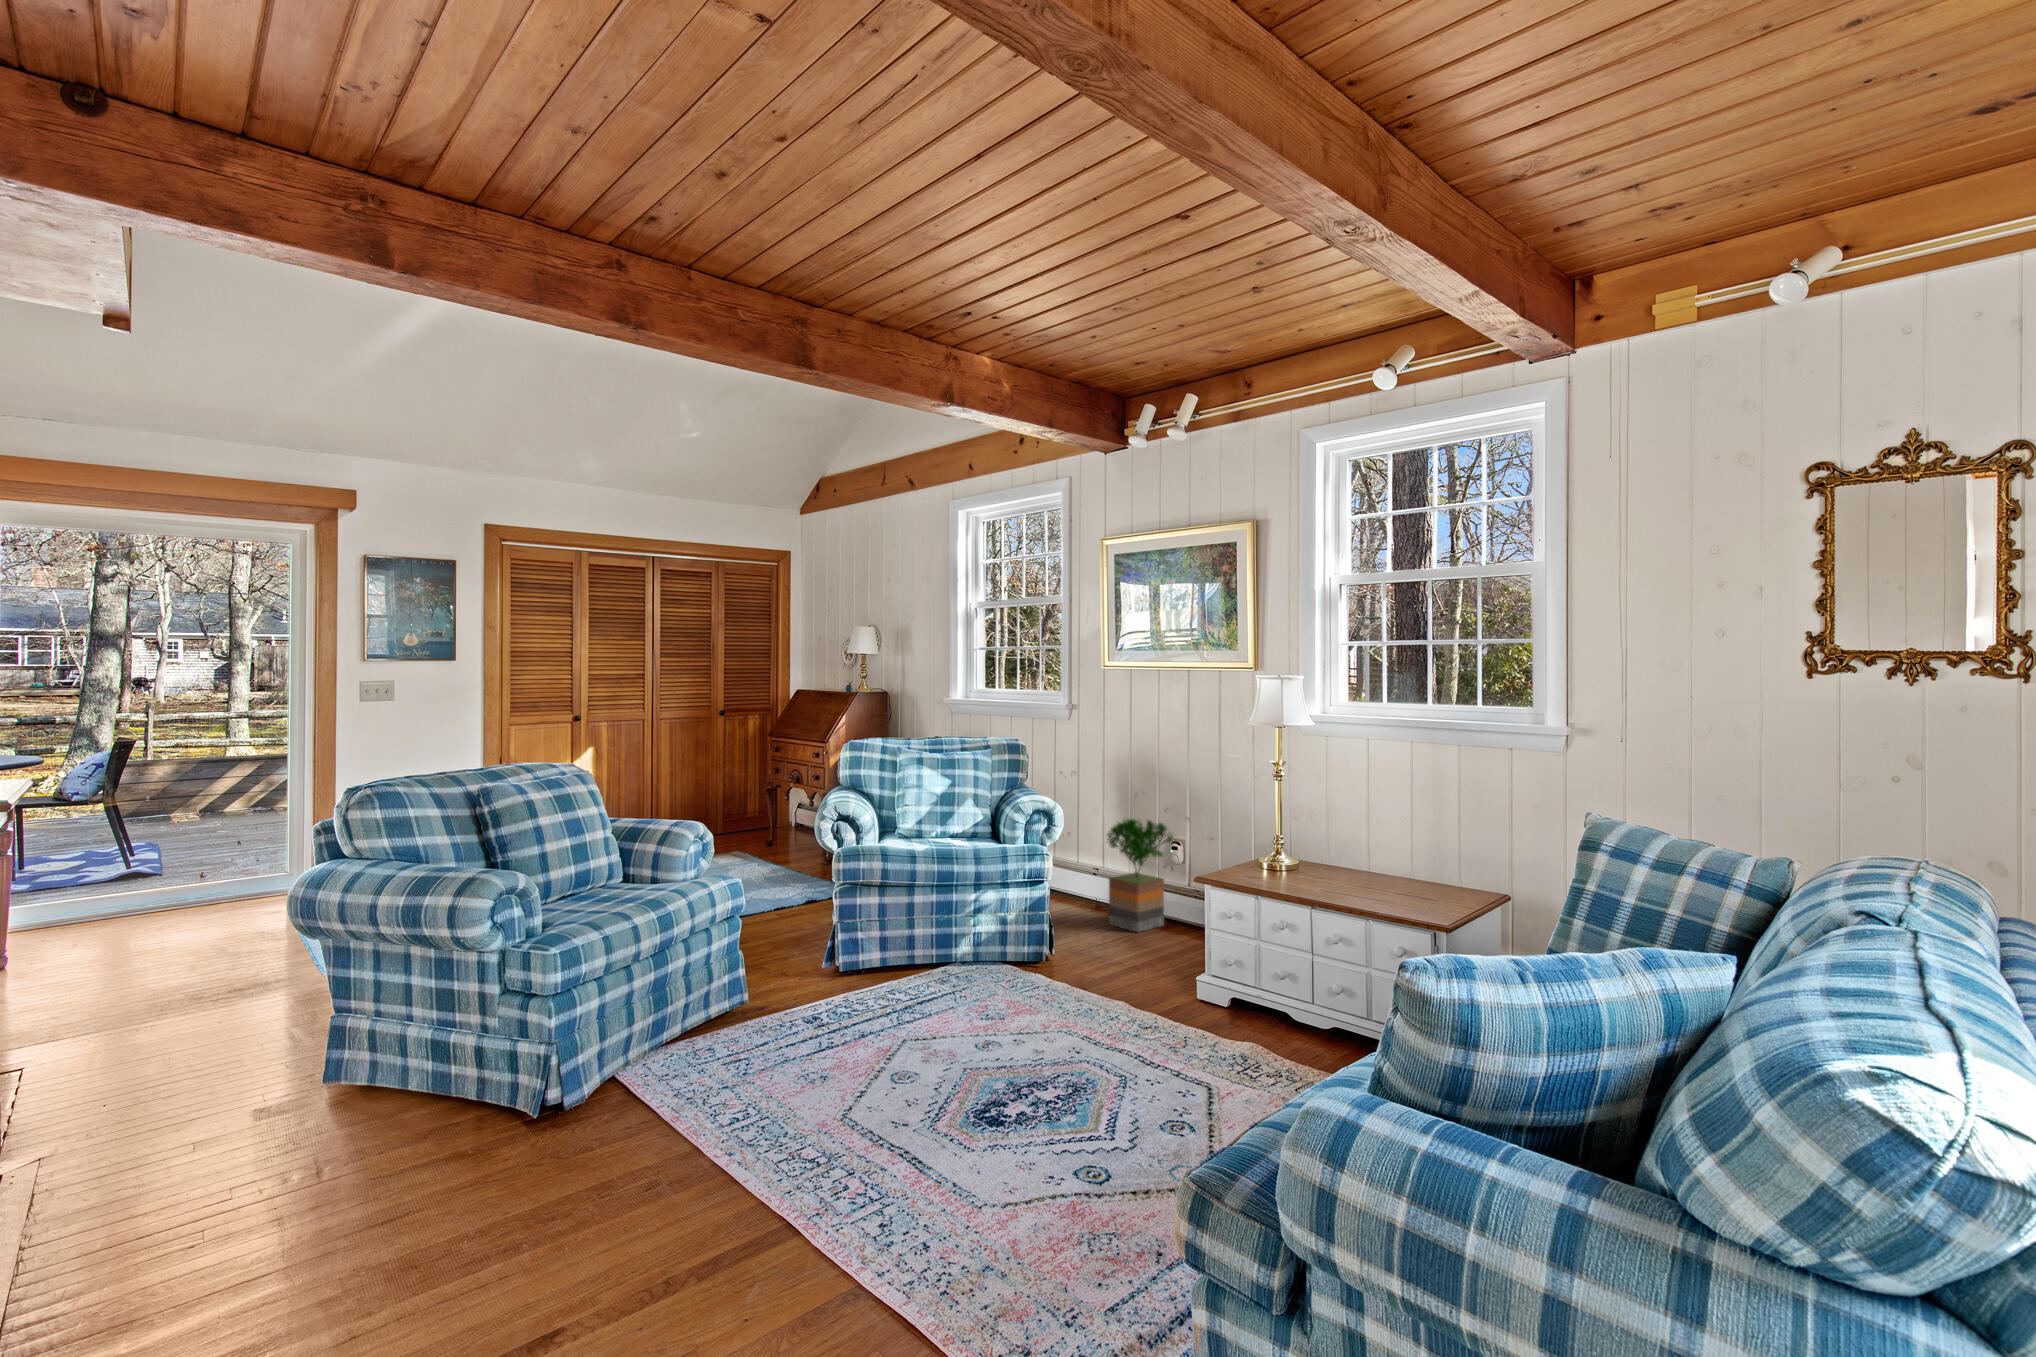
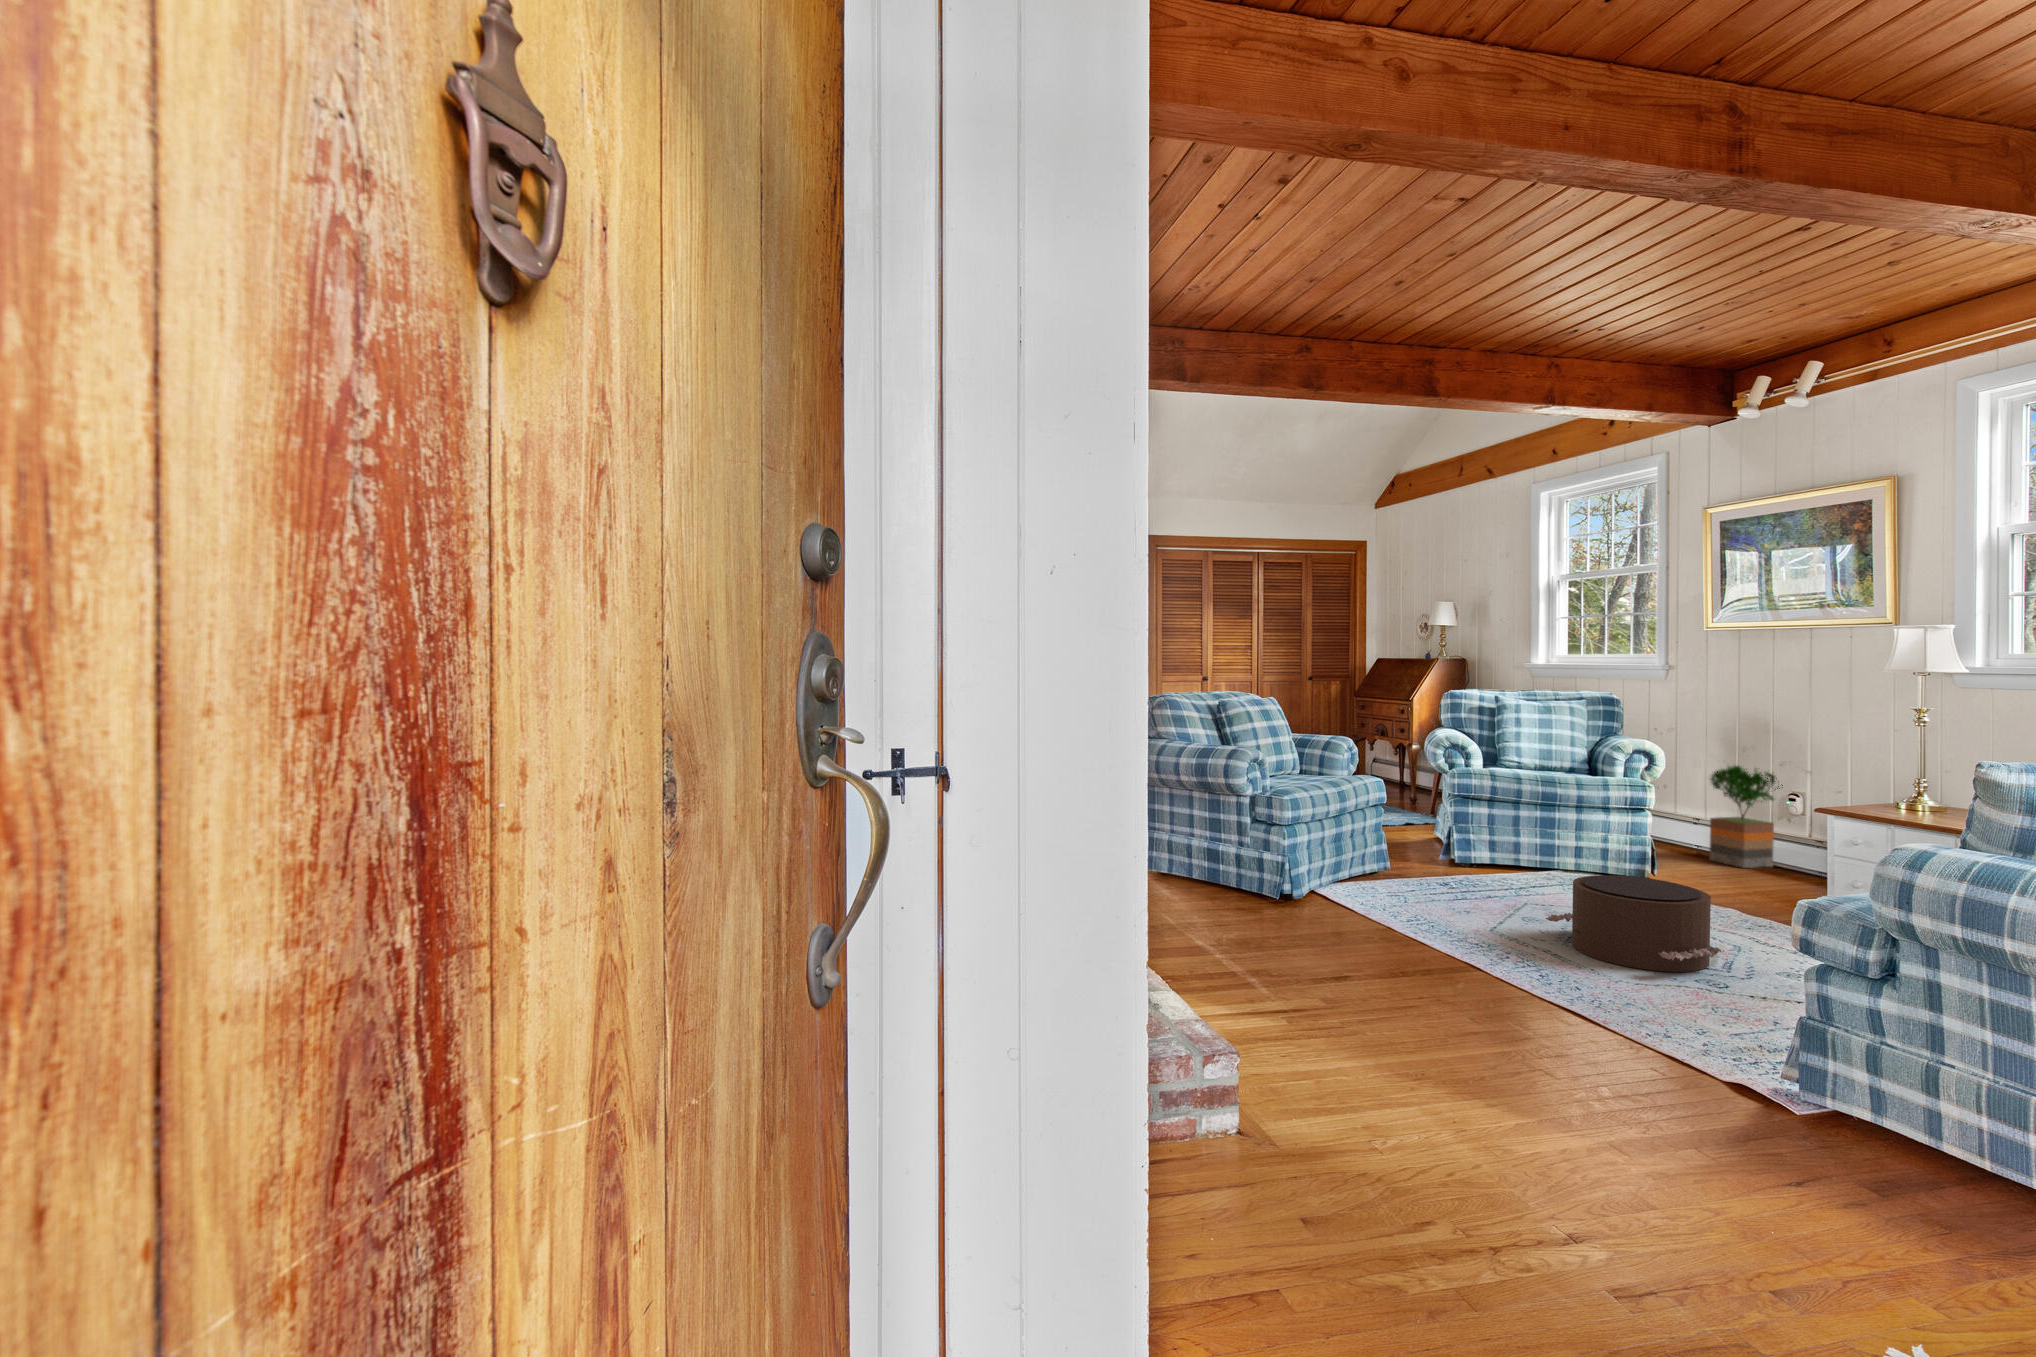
pouf: none [900,1008,1092,1154] -> present [1546,875,1724,972]

